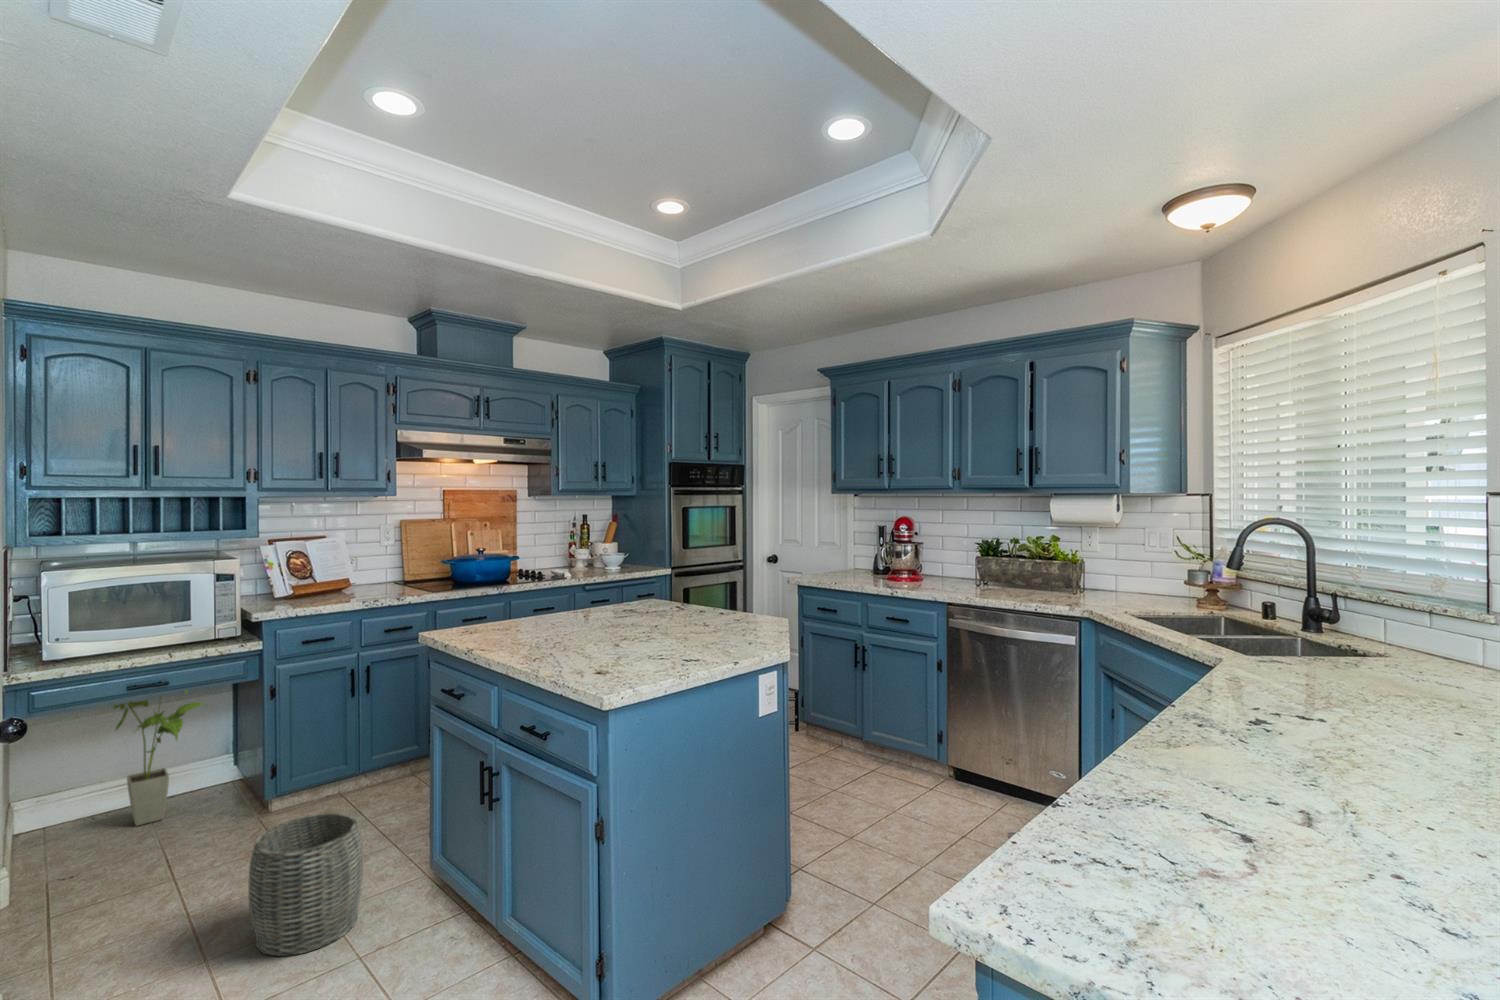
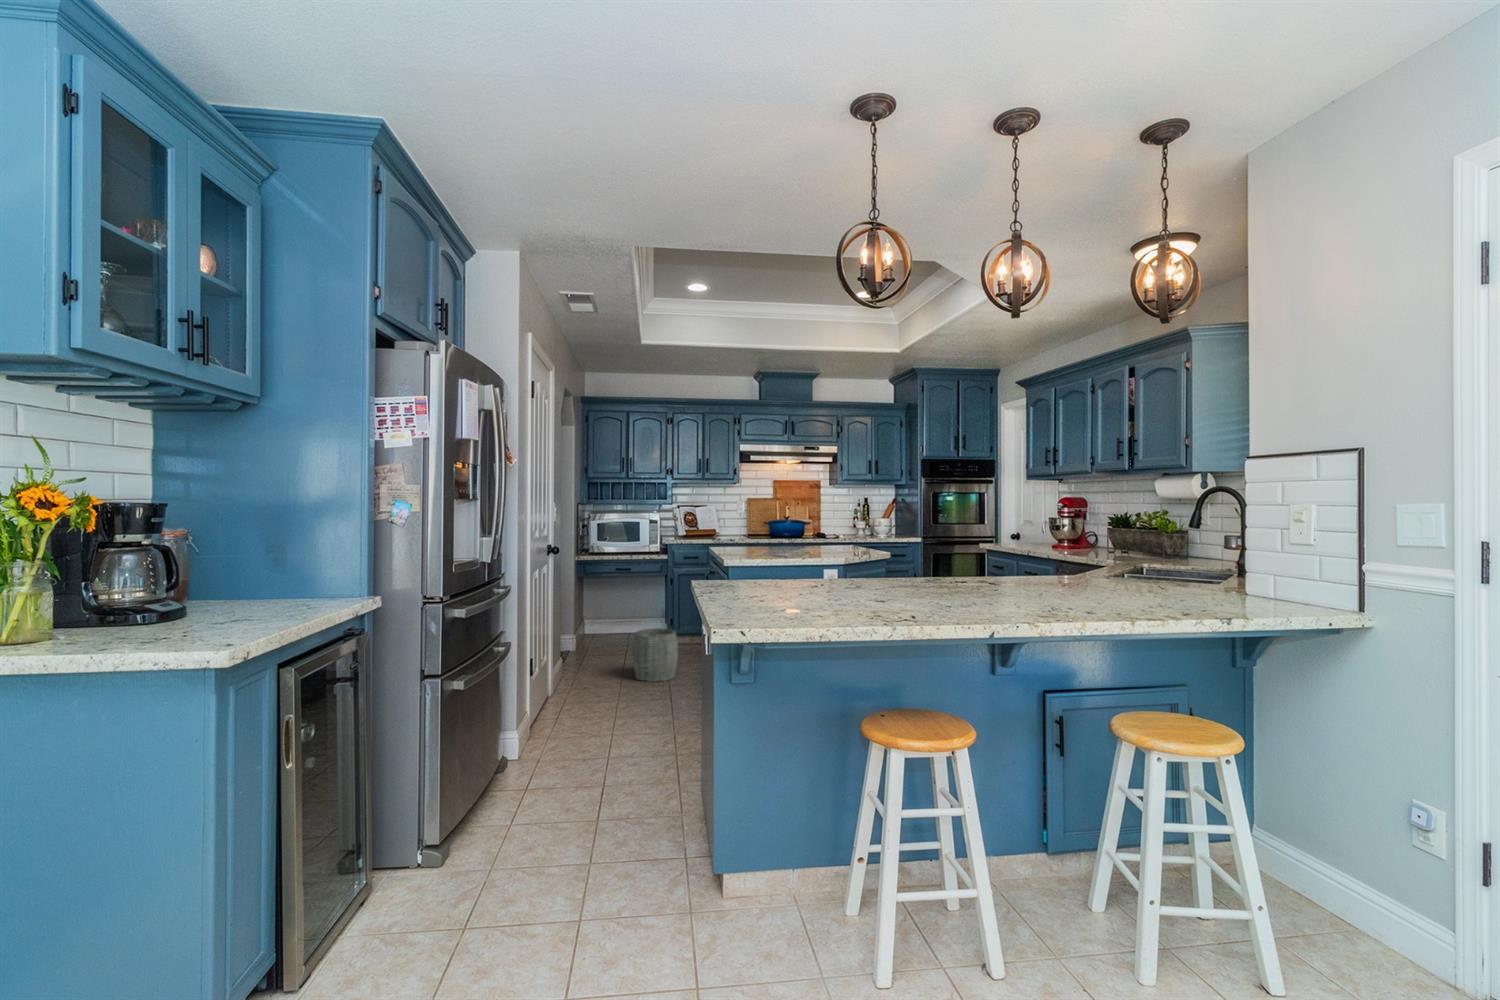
house plant: present [113,690,207,826] -> none [612,565,652,639]

